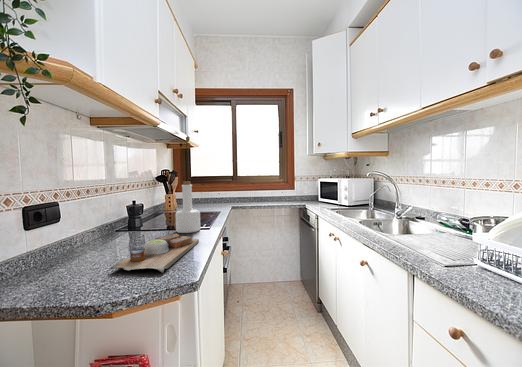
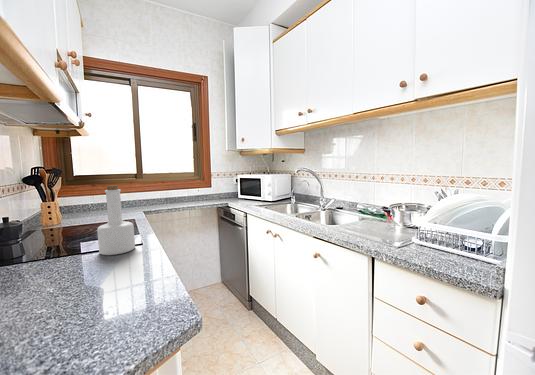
cutting board: present [111,233,199,273] -> none [54,257,151,337]

